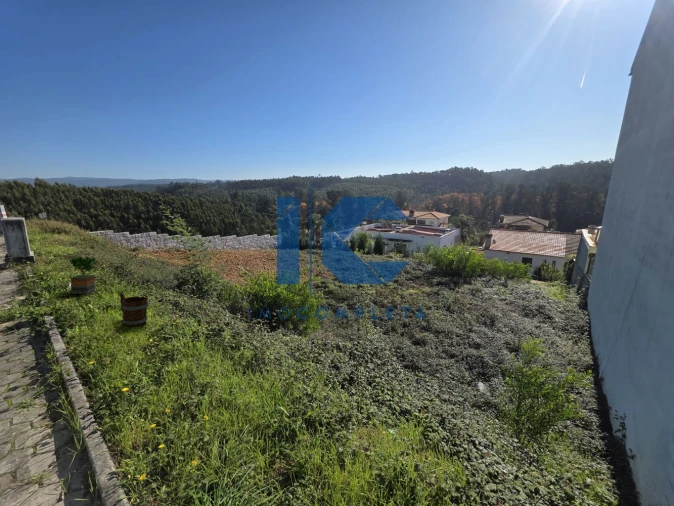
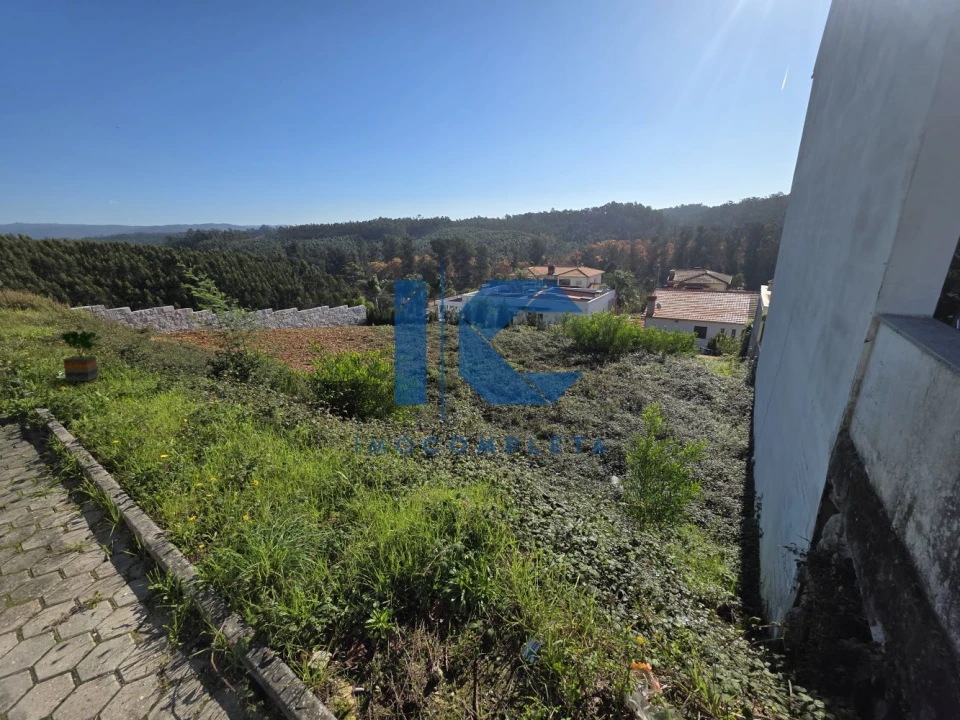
bucket: present [119,293,149,326] -> none [139,373,181,414]

